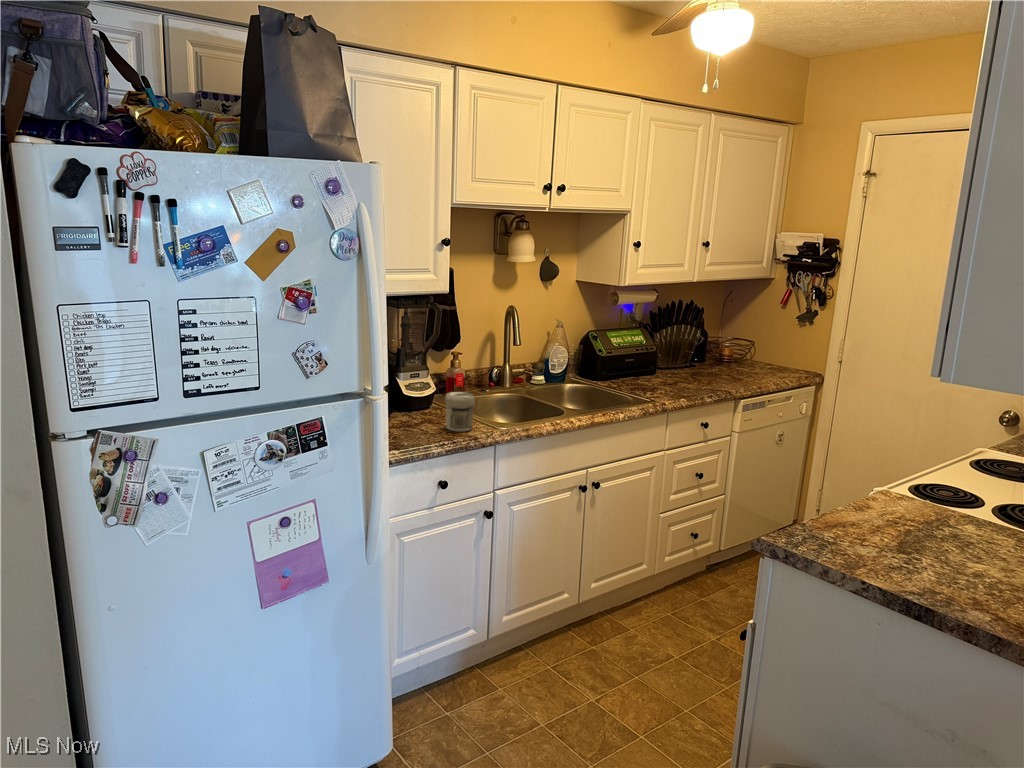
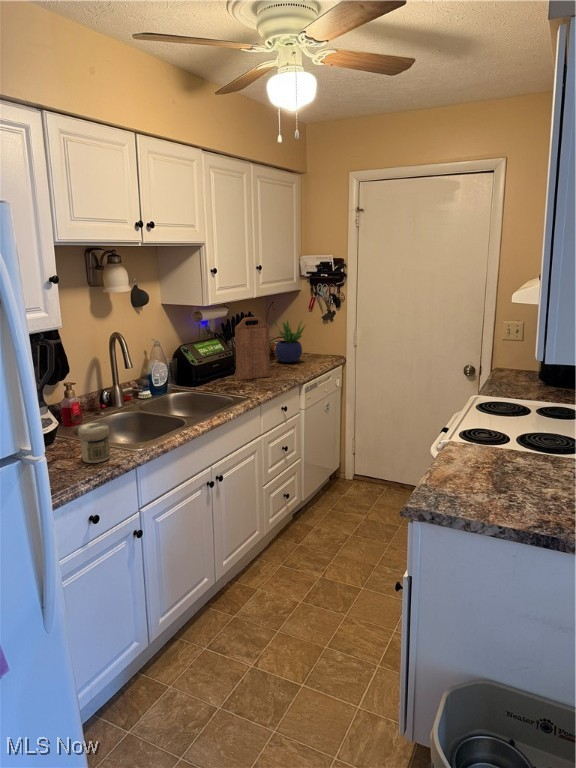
cutting board: none [654,305,704,383] -> present [235,317,270,380]
potted plant: none [721,309,767,371] -> present [274,320,305,362]

